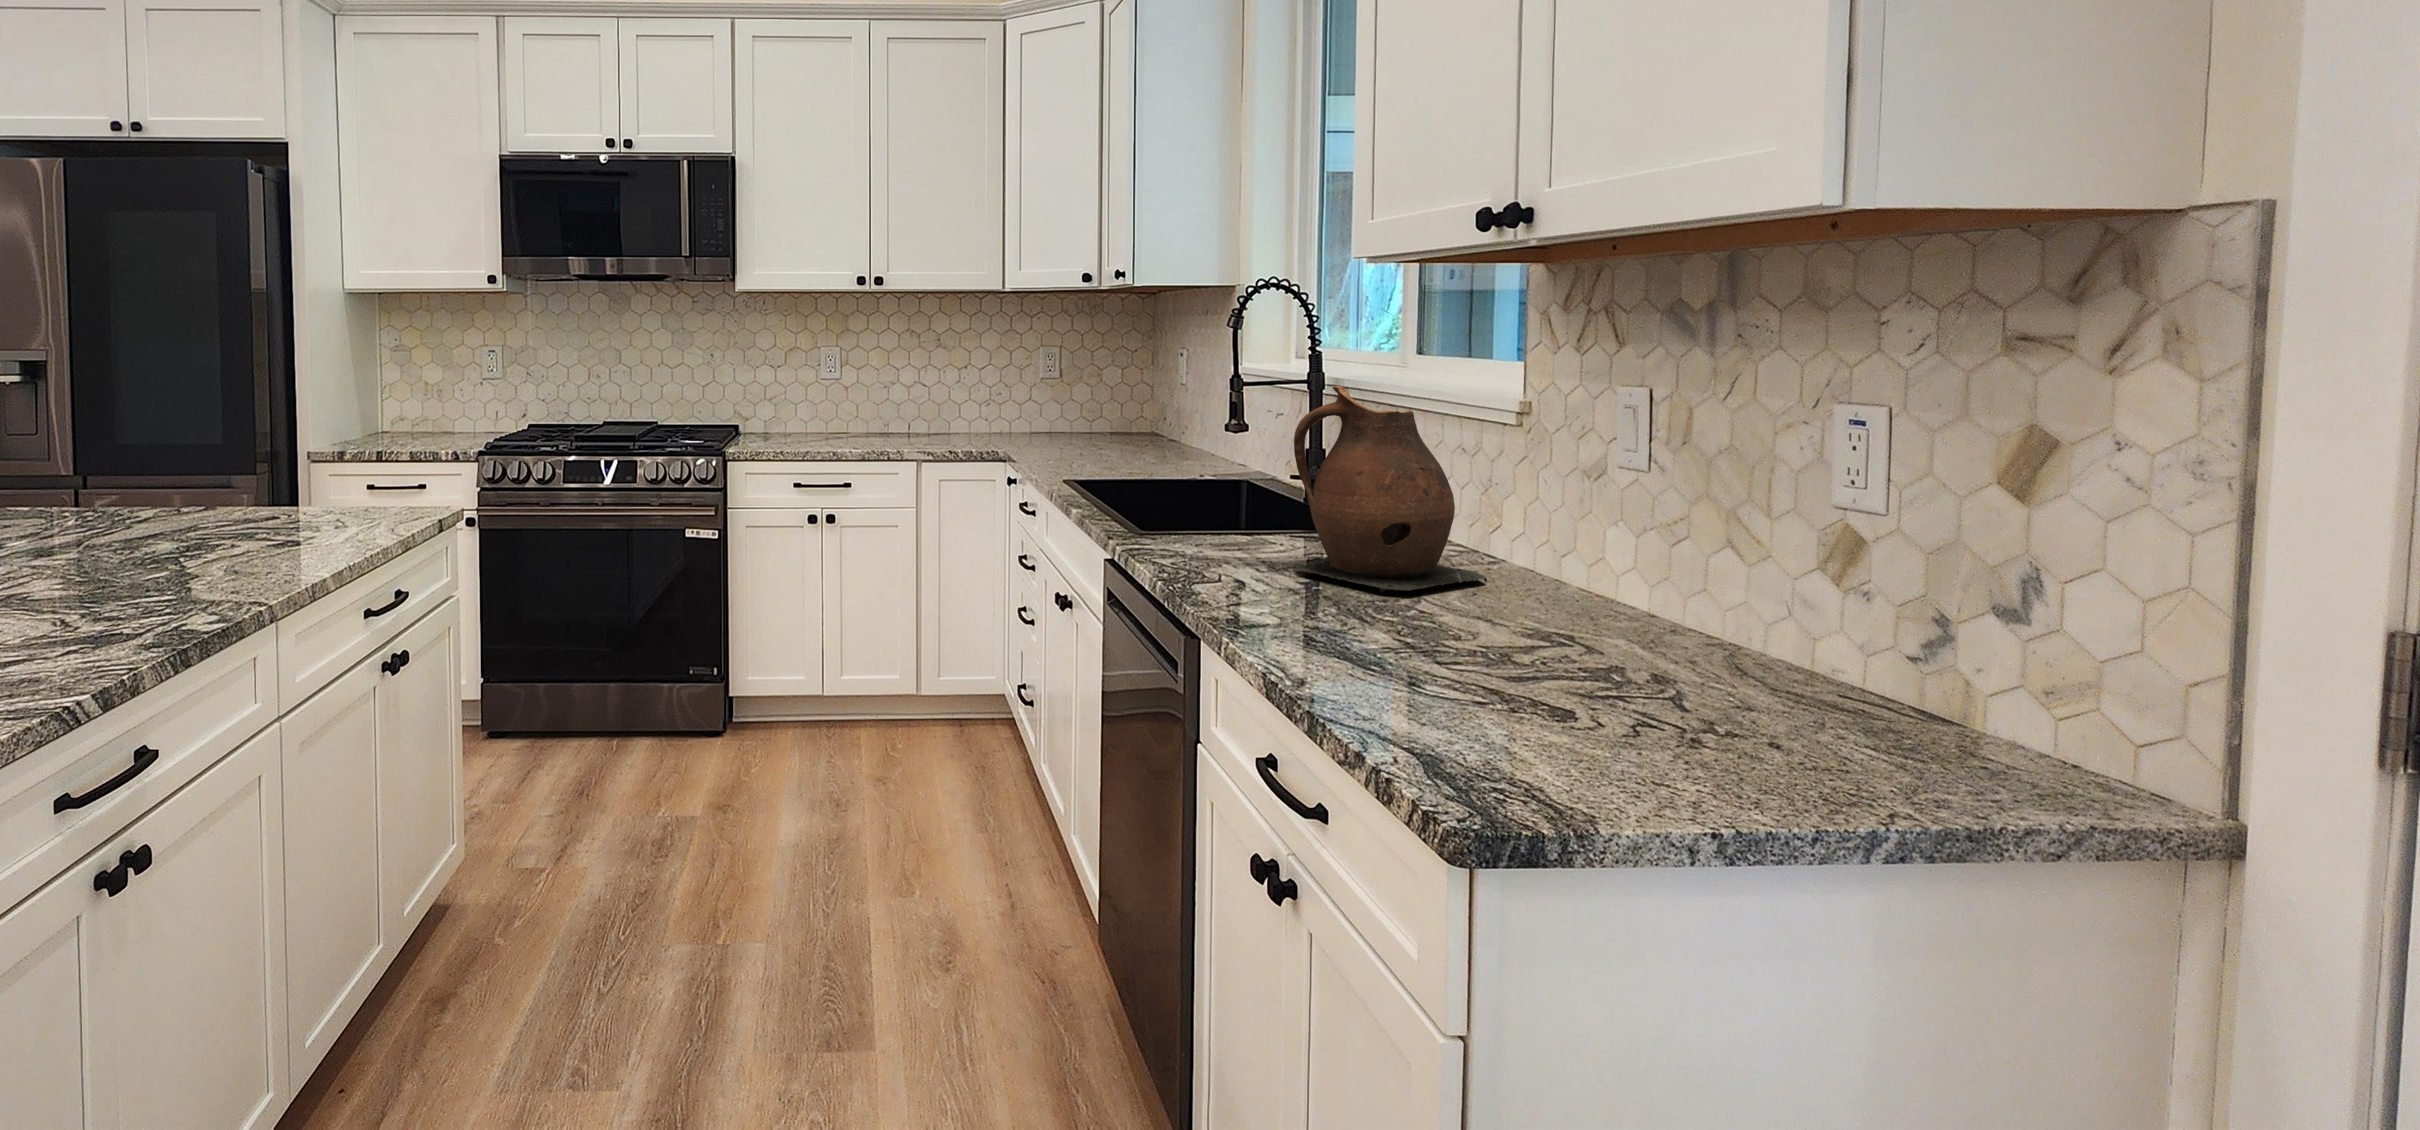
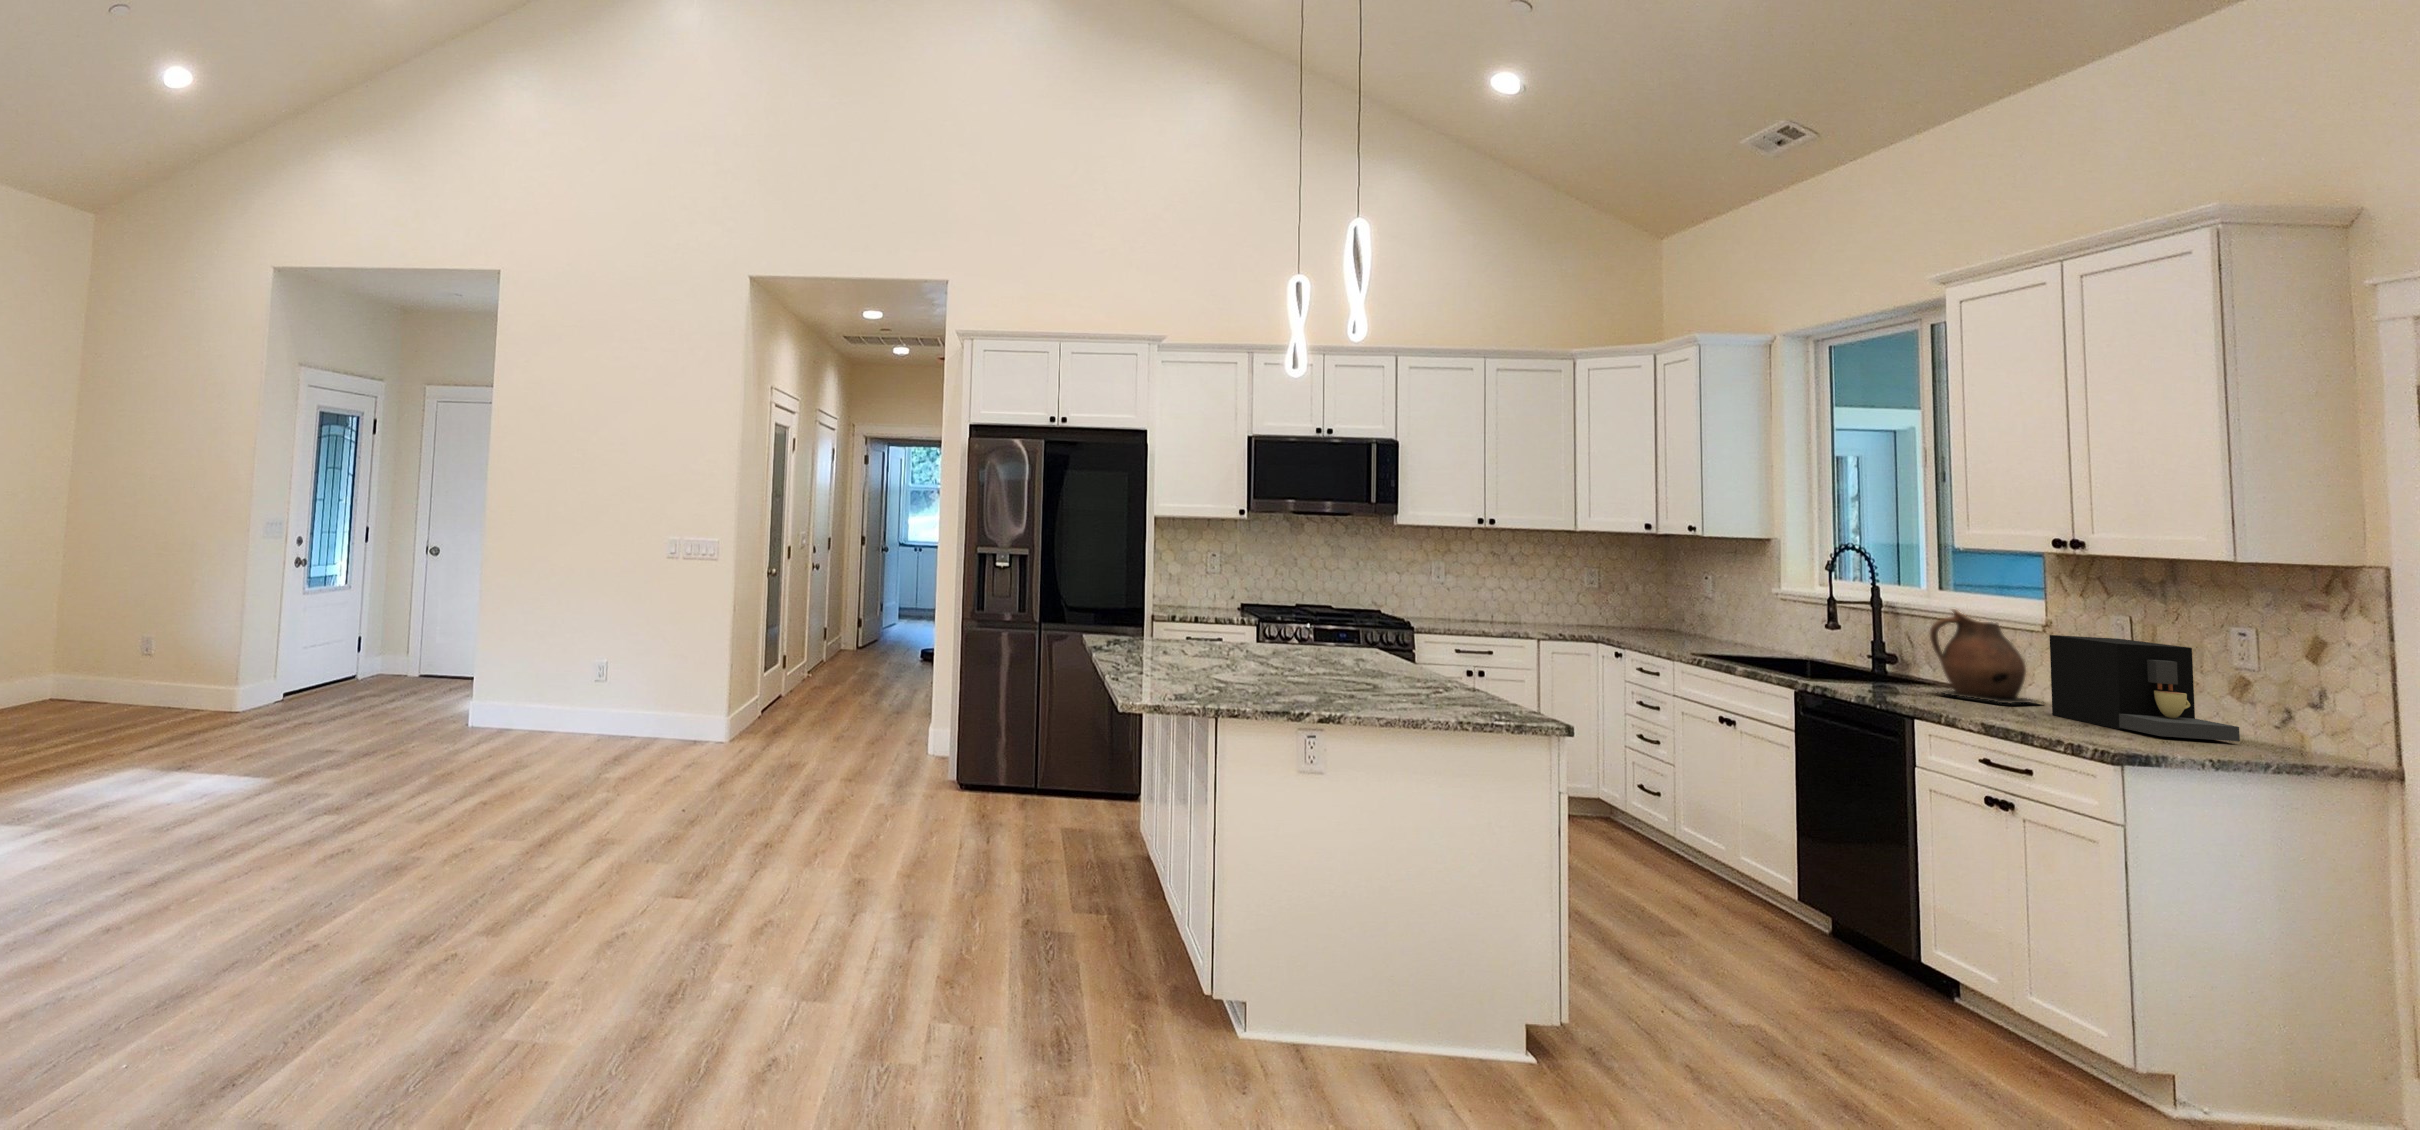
coffee maker: none [1461,436,1821,710] -> present [2050,635,2240,741]

